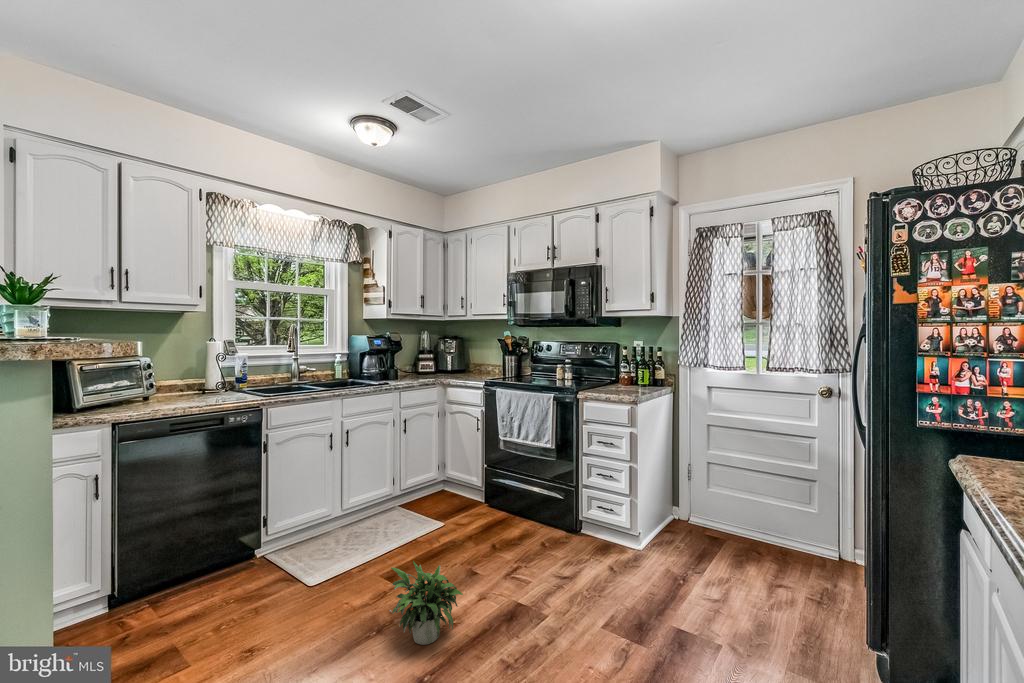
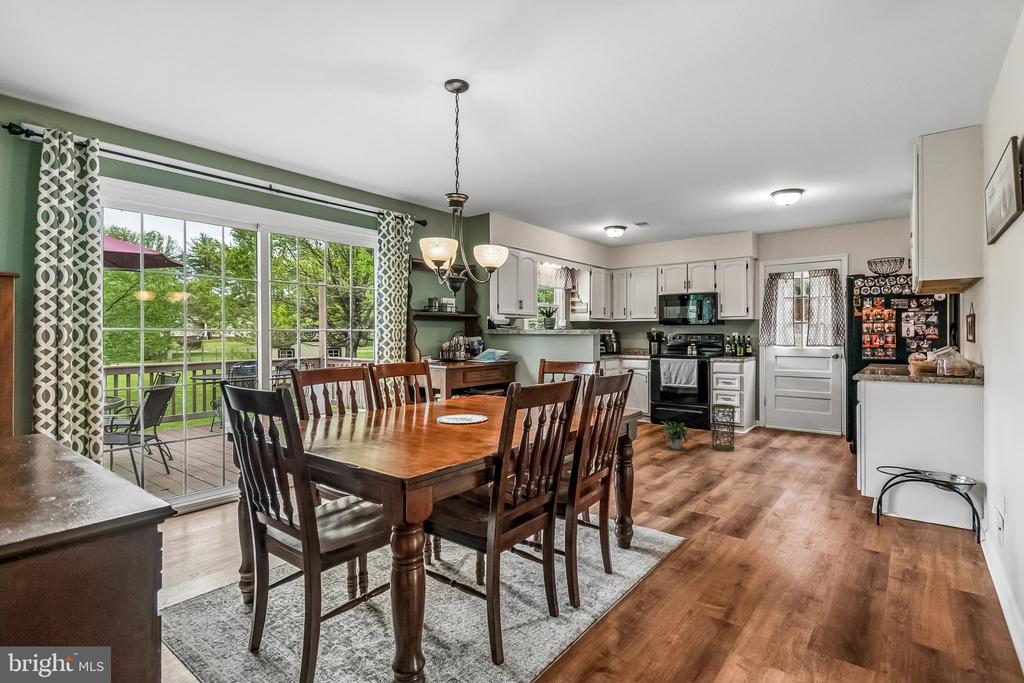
trash can: none [515,522,570,660] -> present [712,404,735,451]

